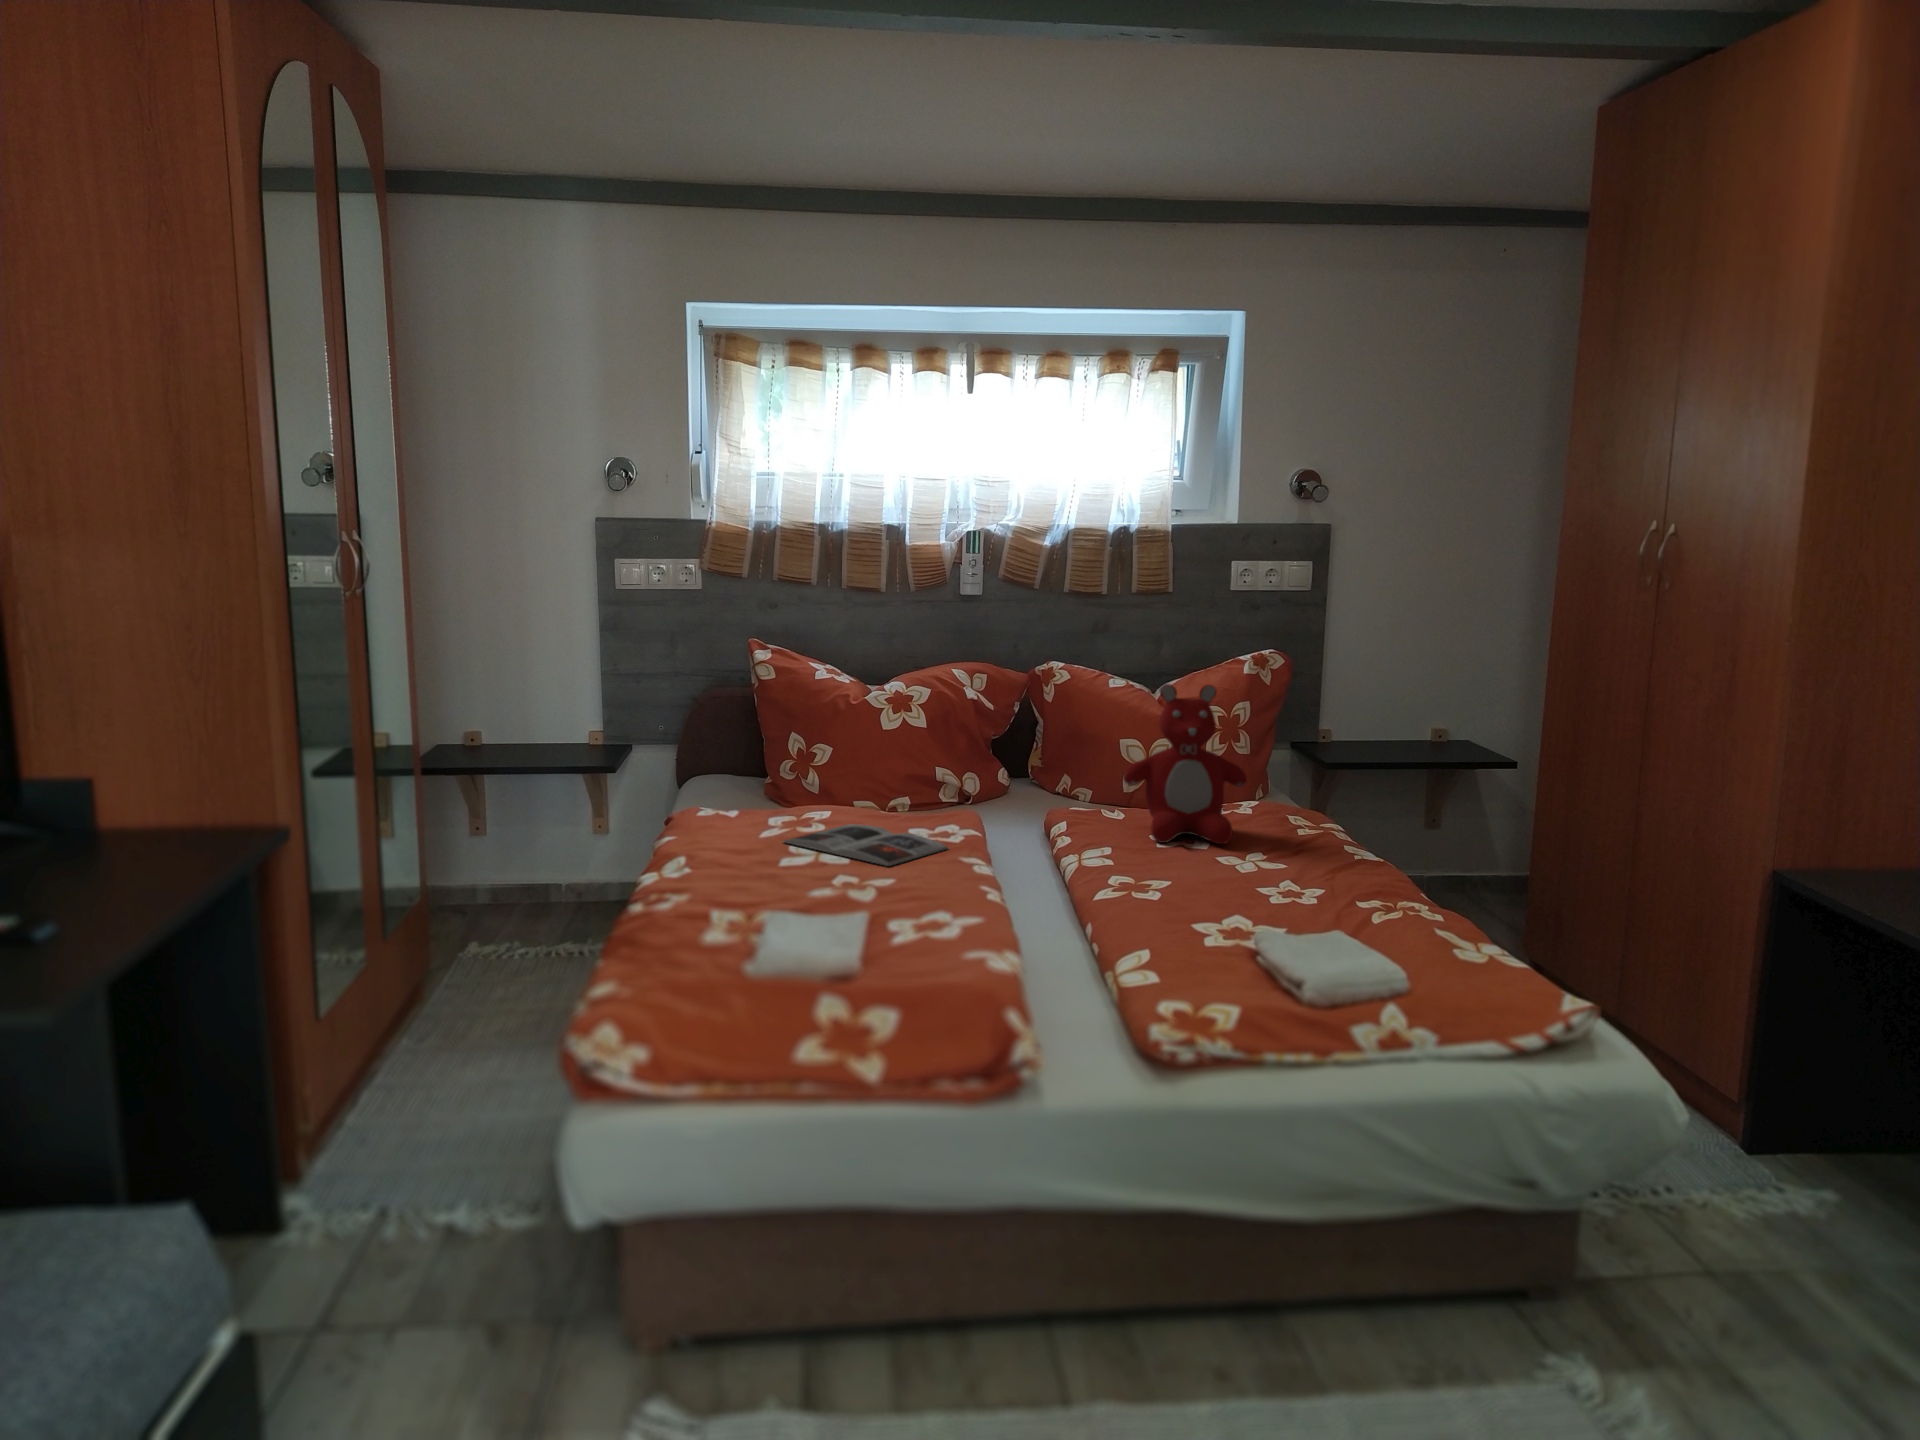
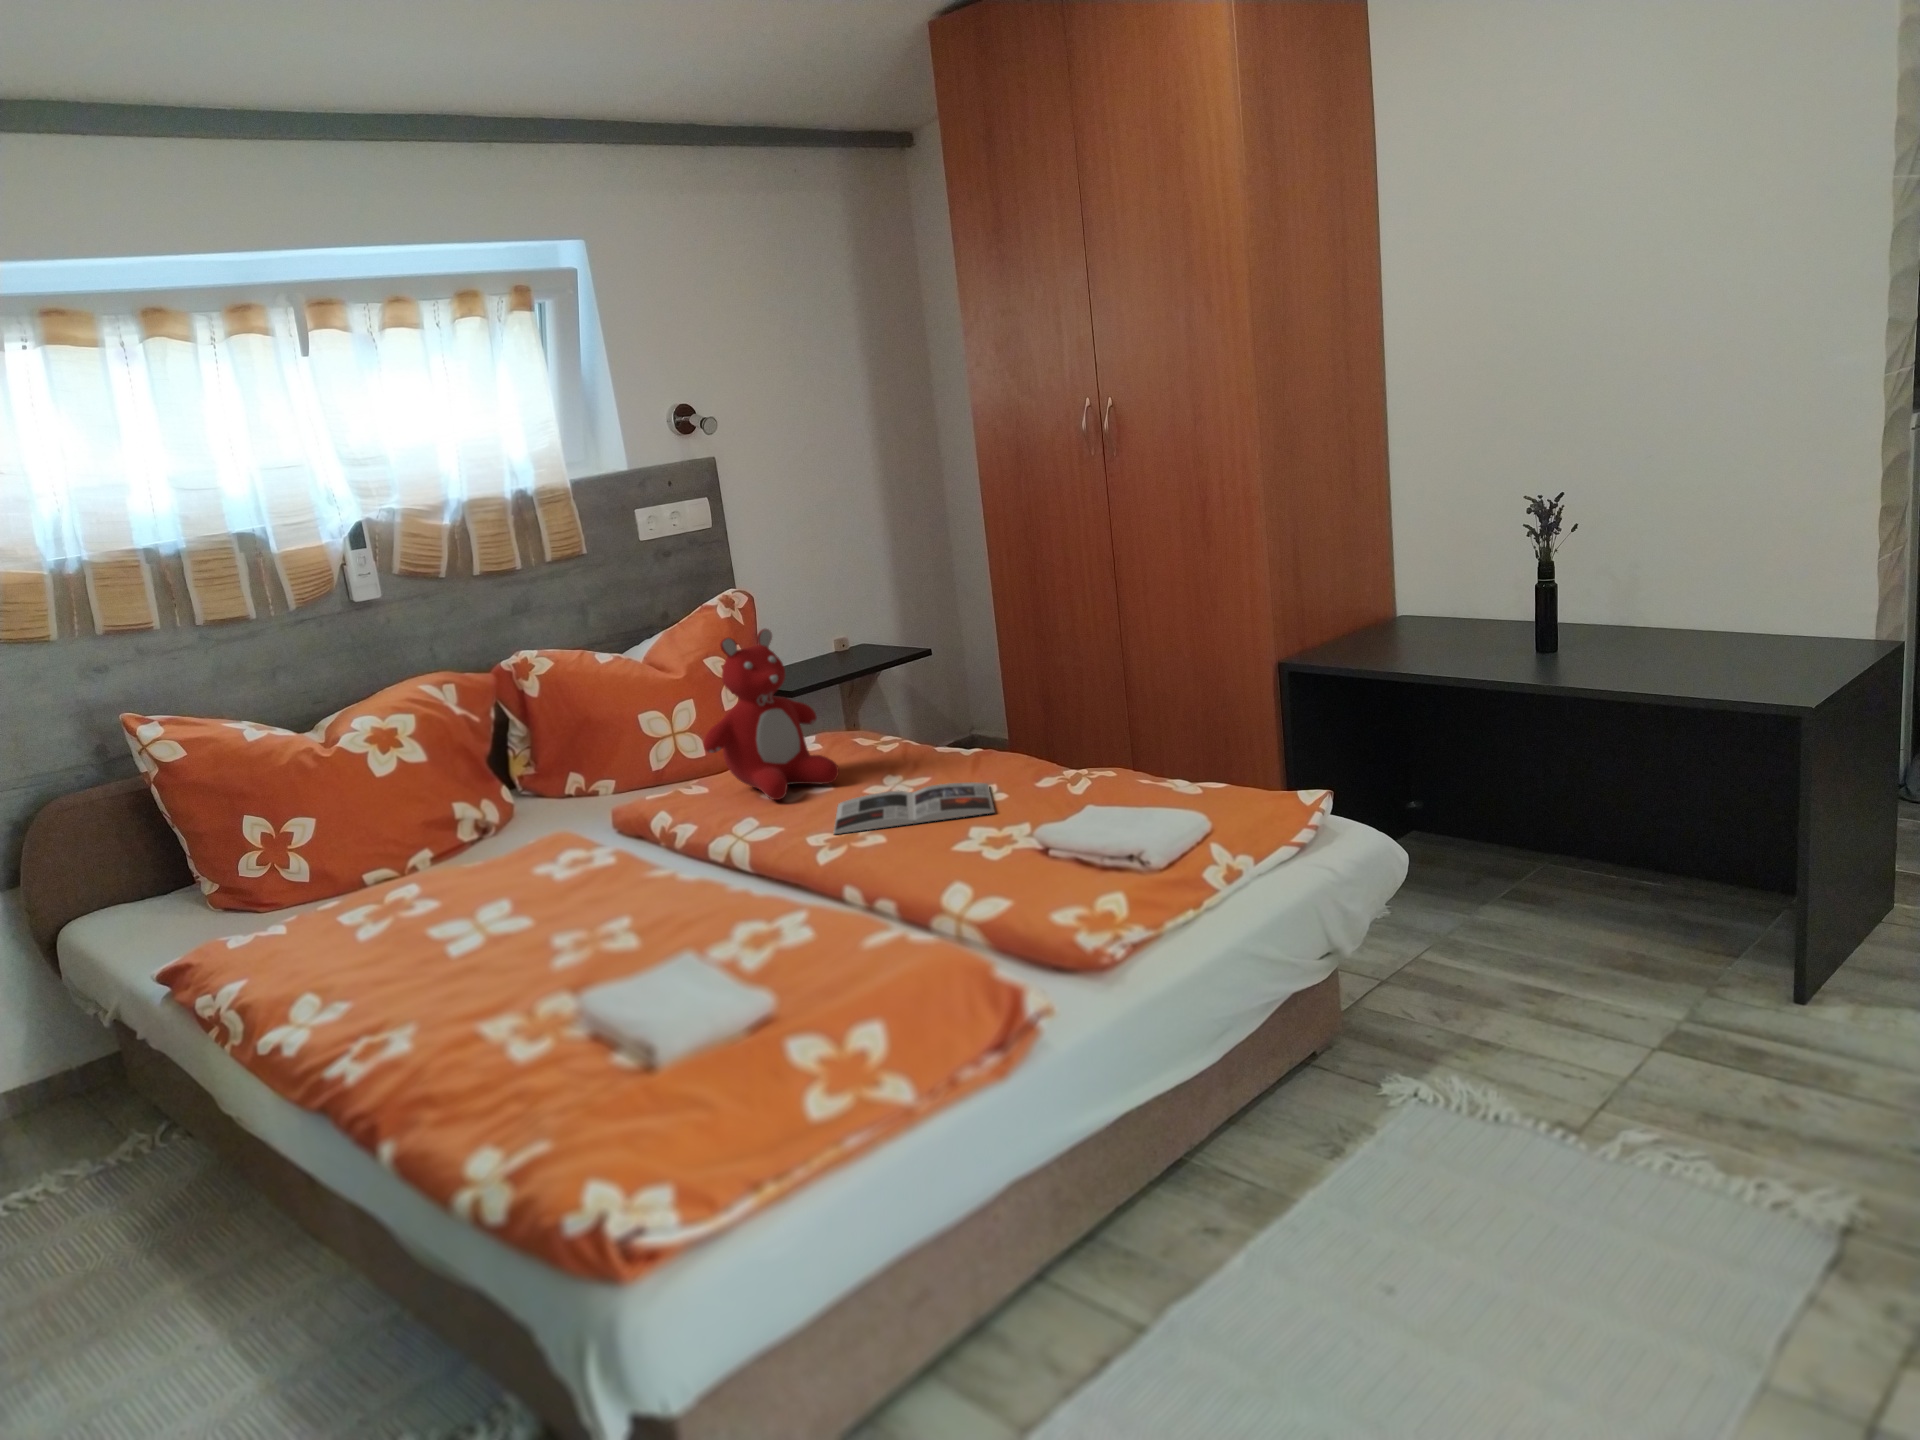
magazine: present [784,824,948,866] -> present [834,782,995,834]

